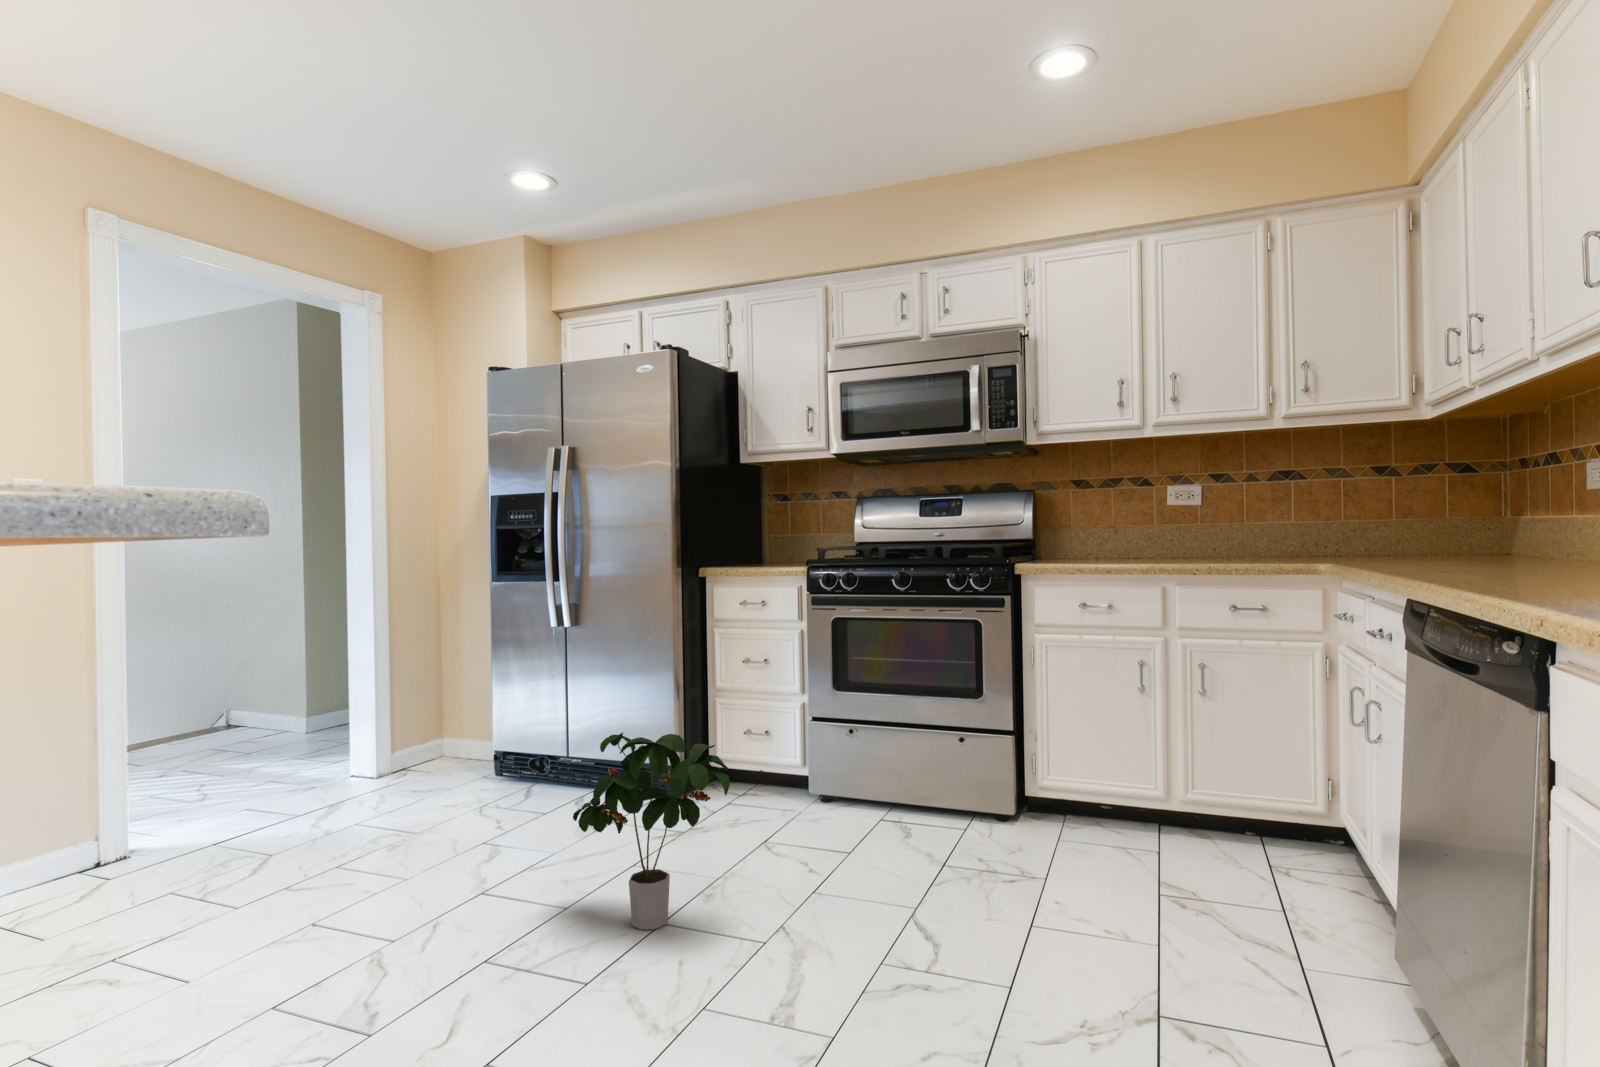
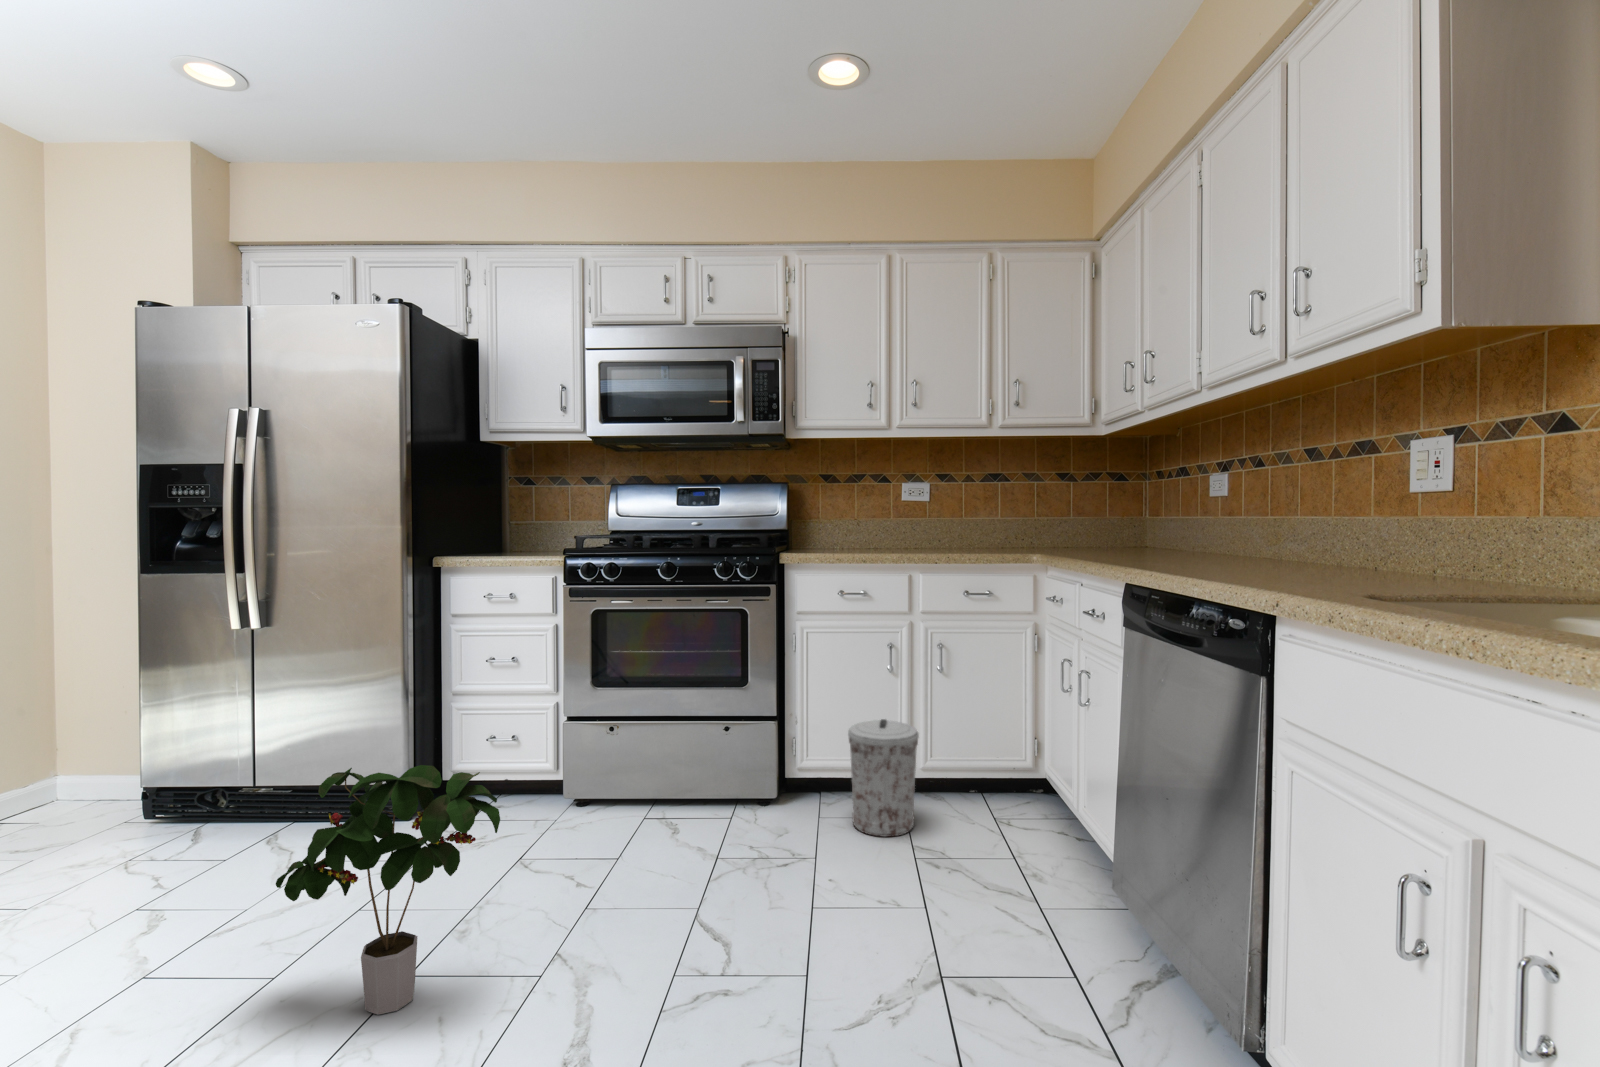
trash can: none [1083,741,1163,866] -> present [848,719,919,837]

